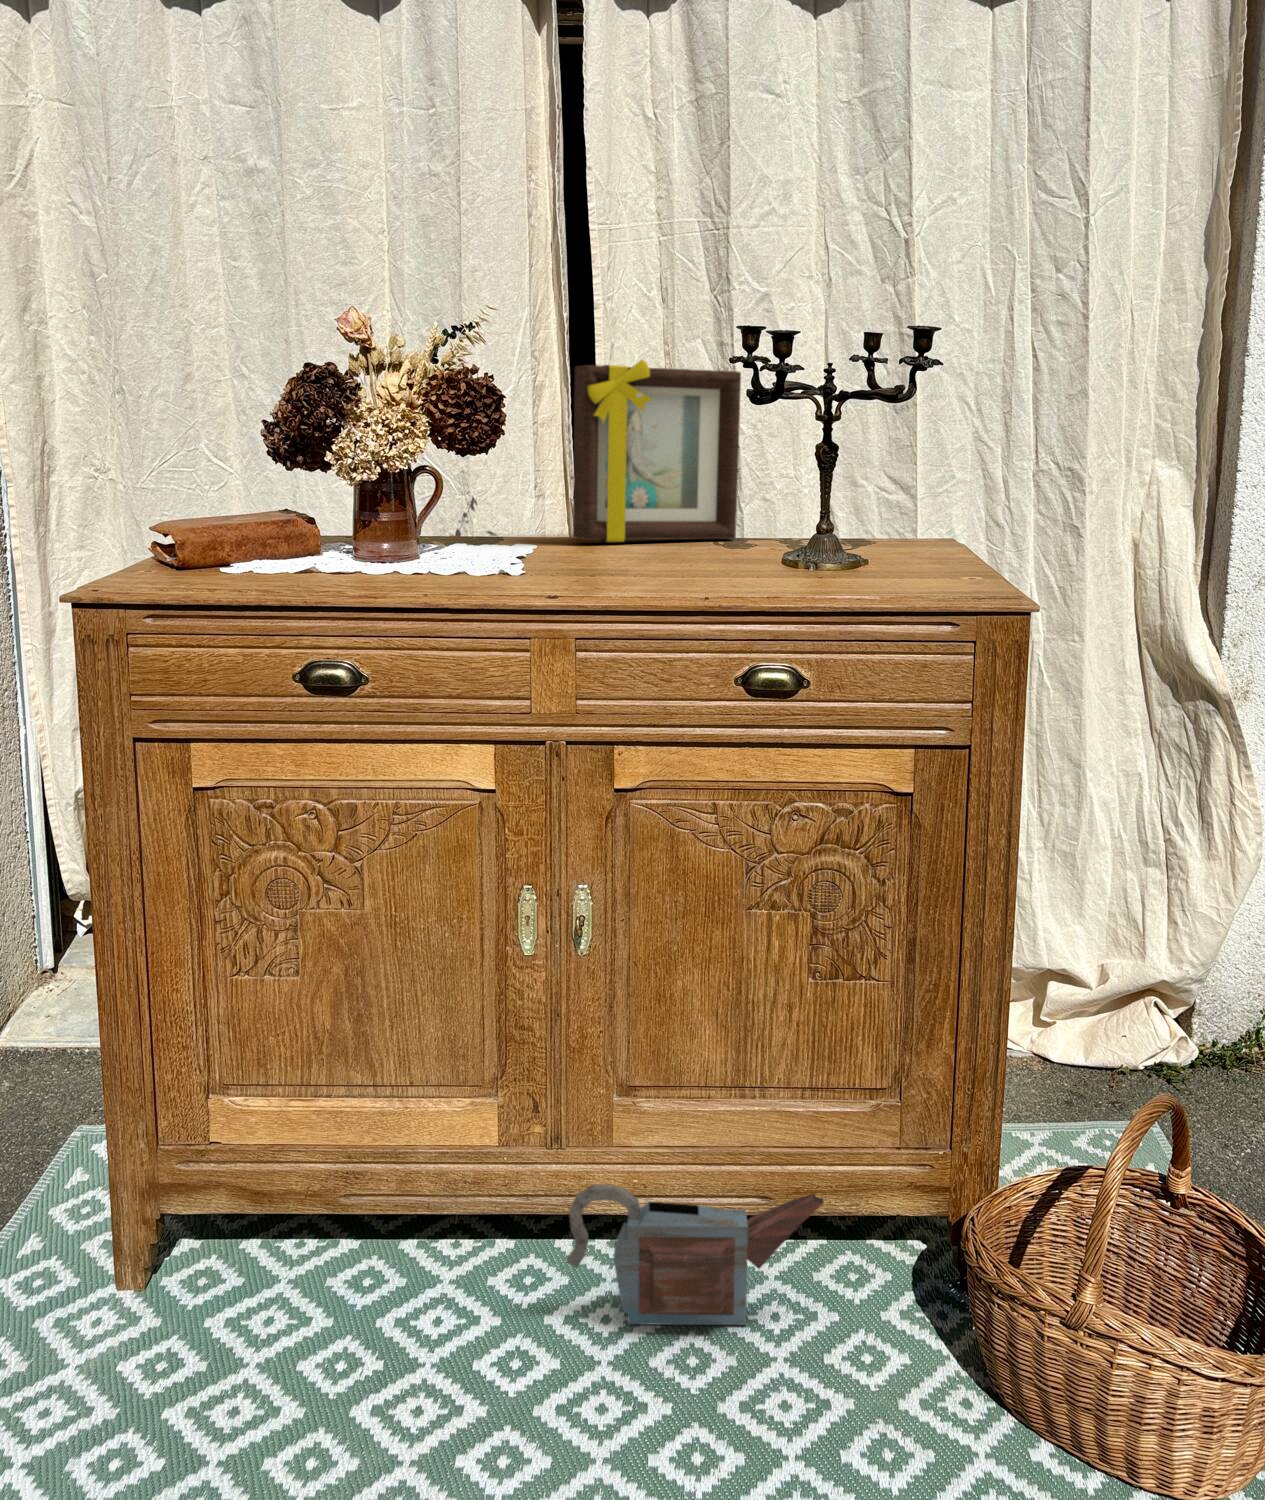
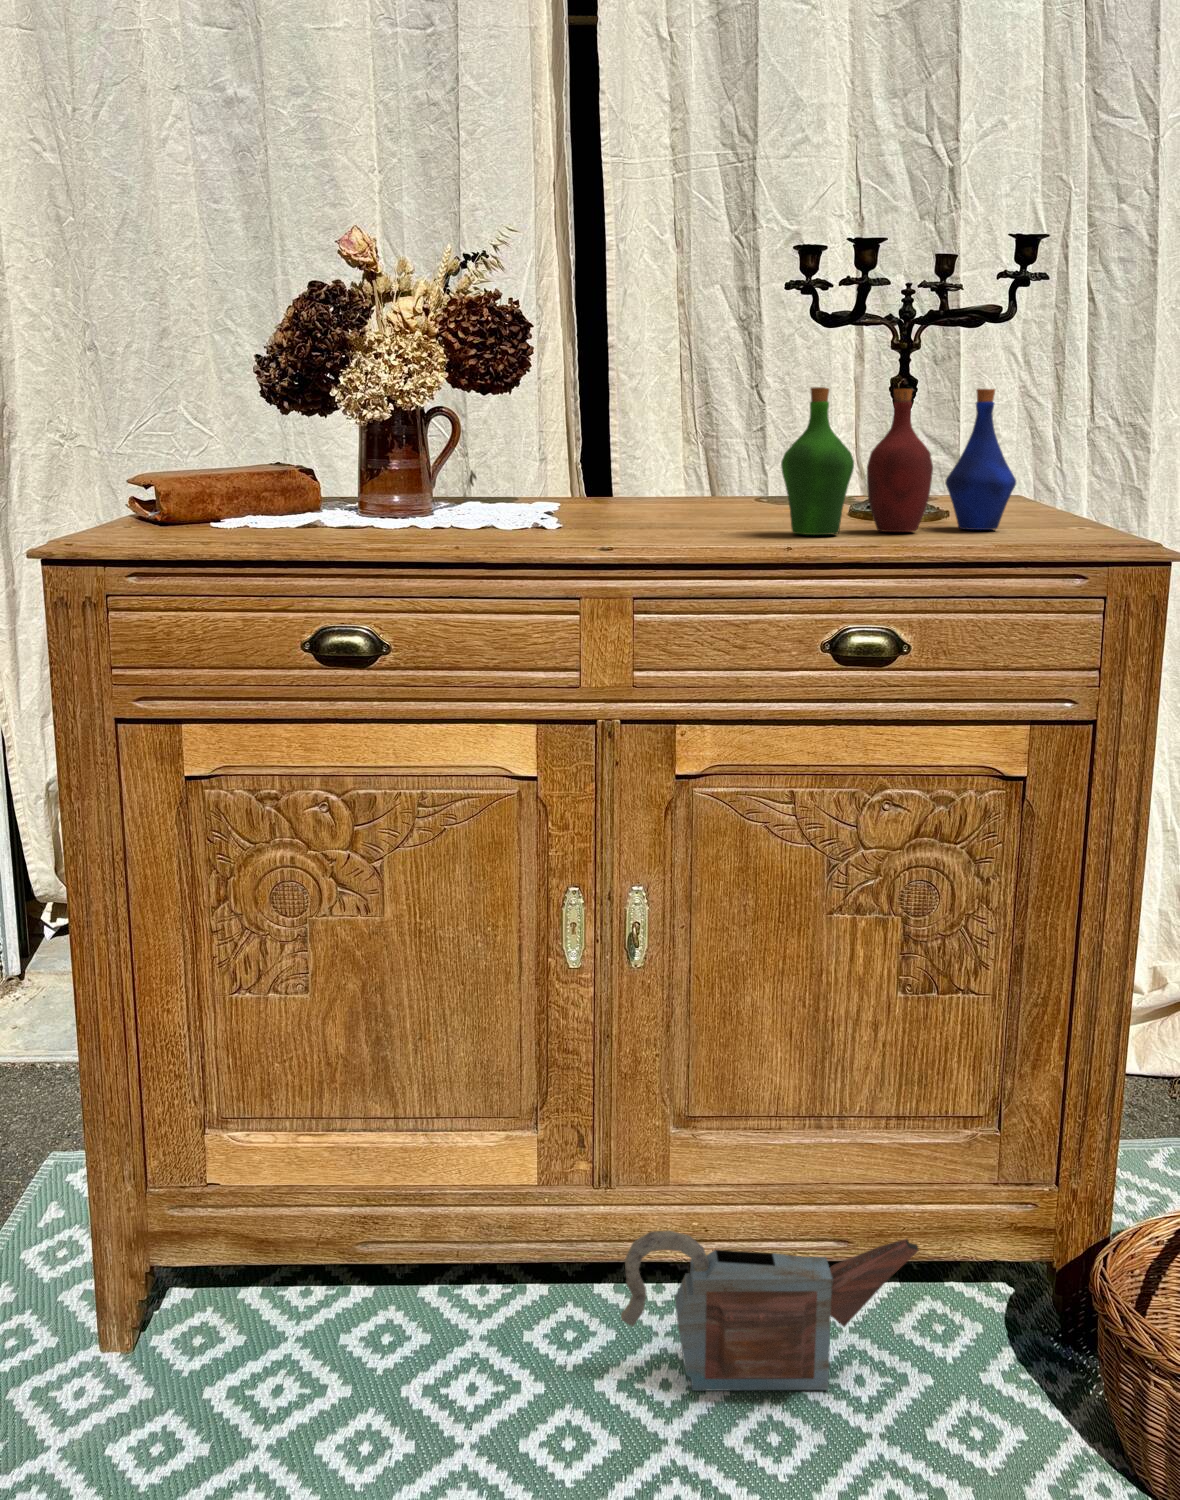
picture frame: present [573,360,741,542] -> none [600,291,786,498]
bottle: none [706,457,914,584] -> present [781,387,1016,535]

